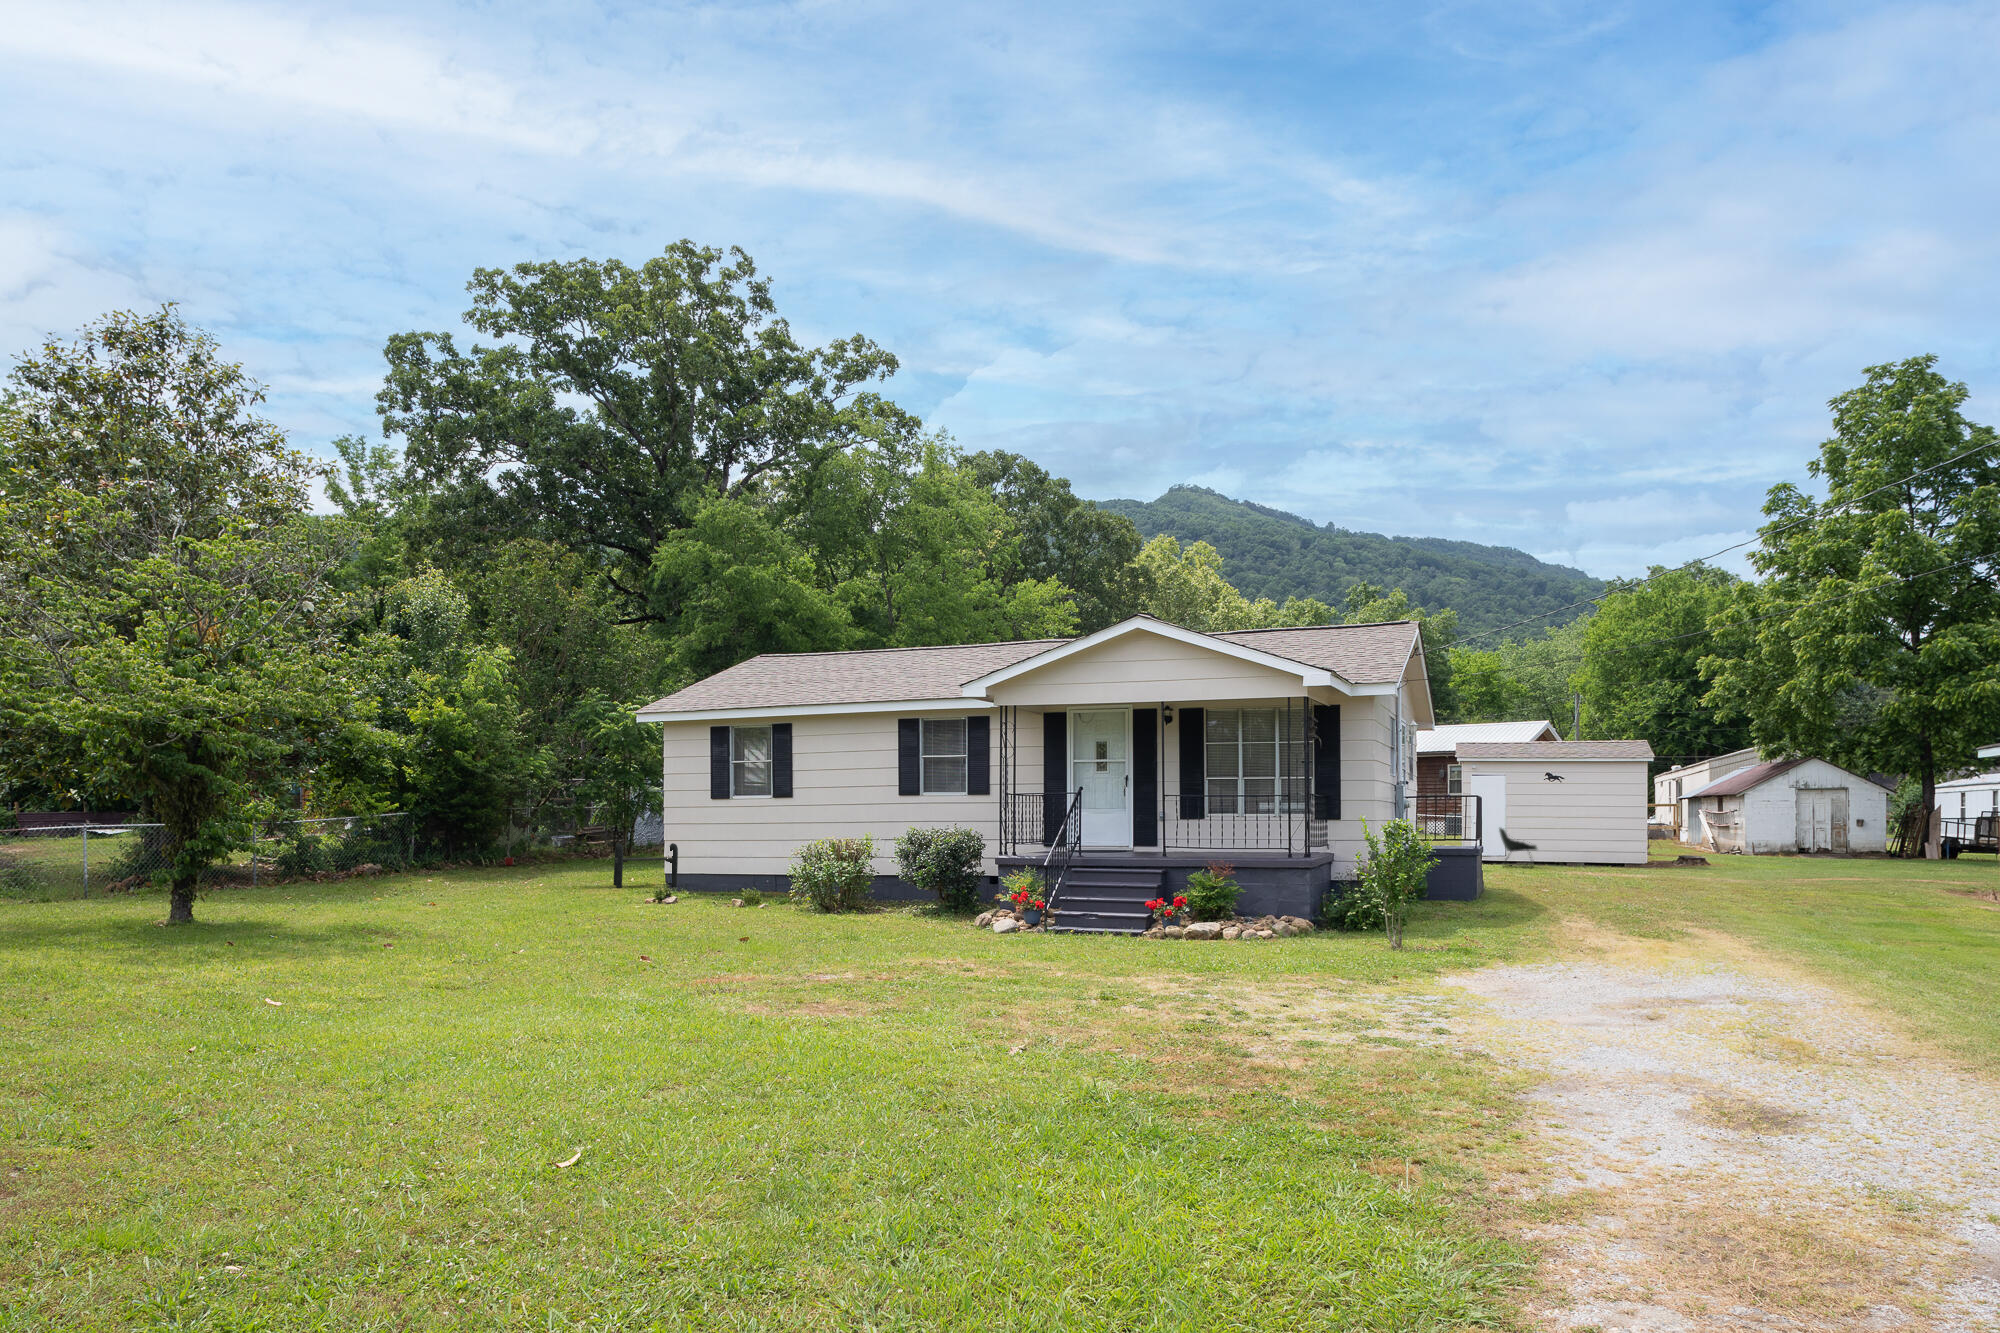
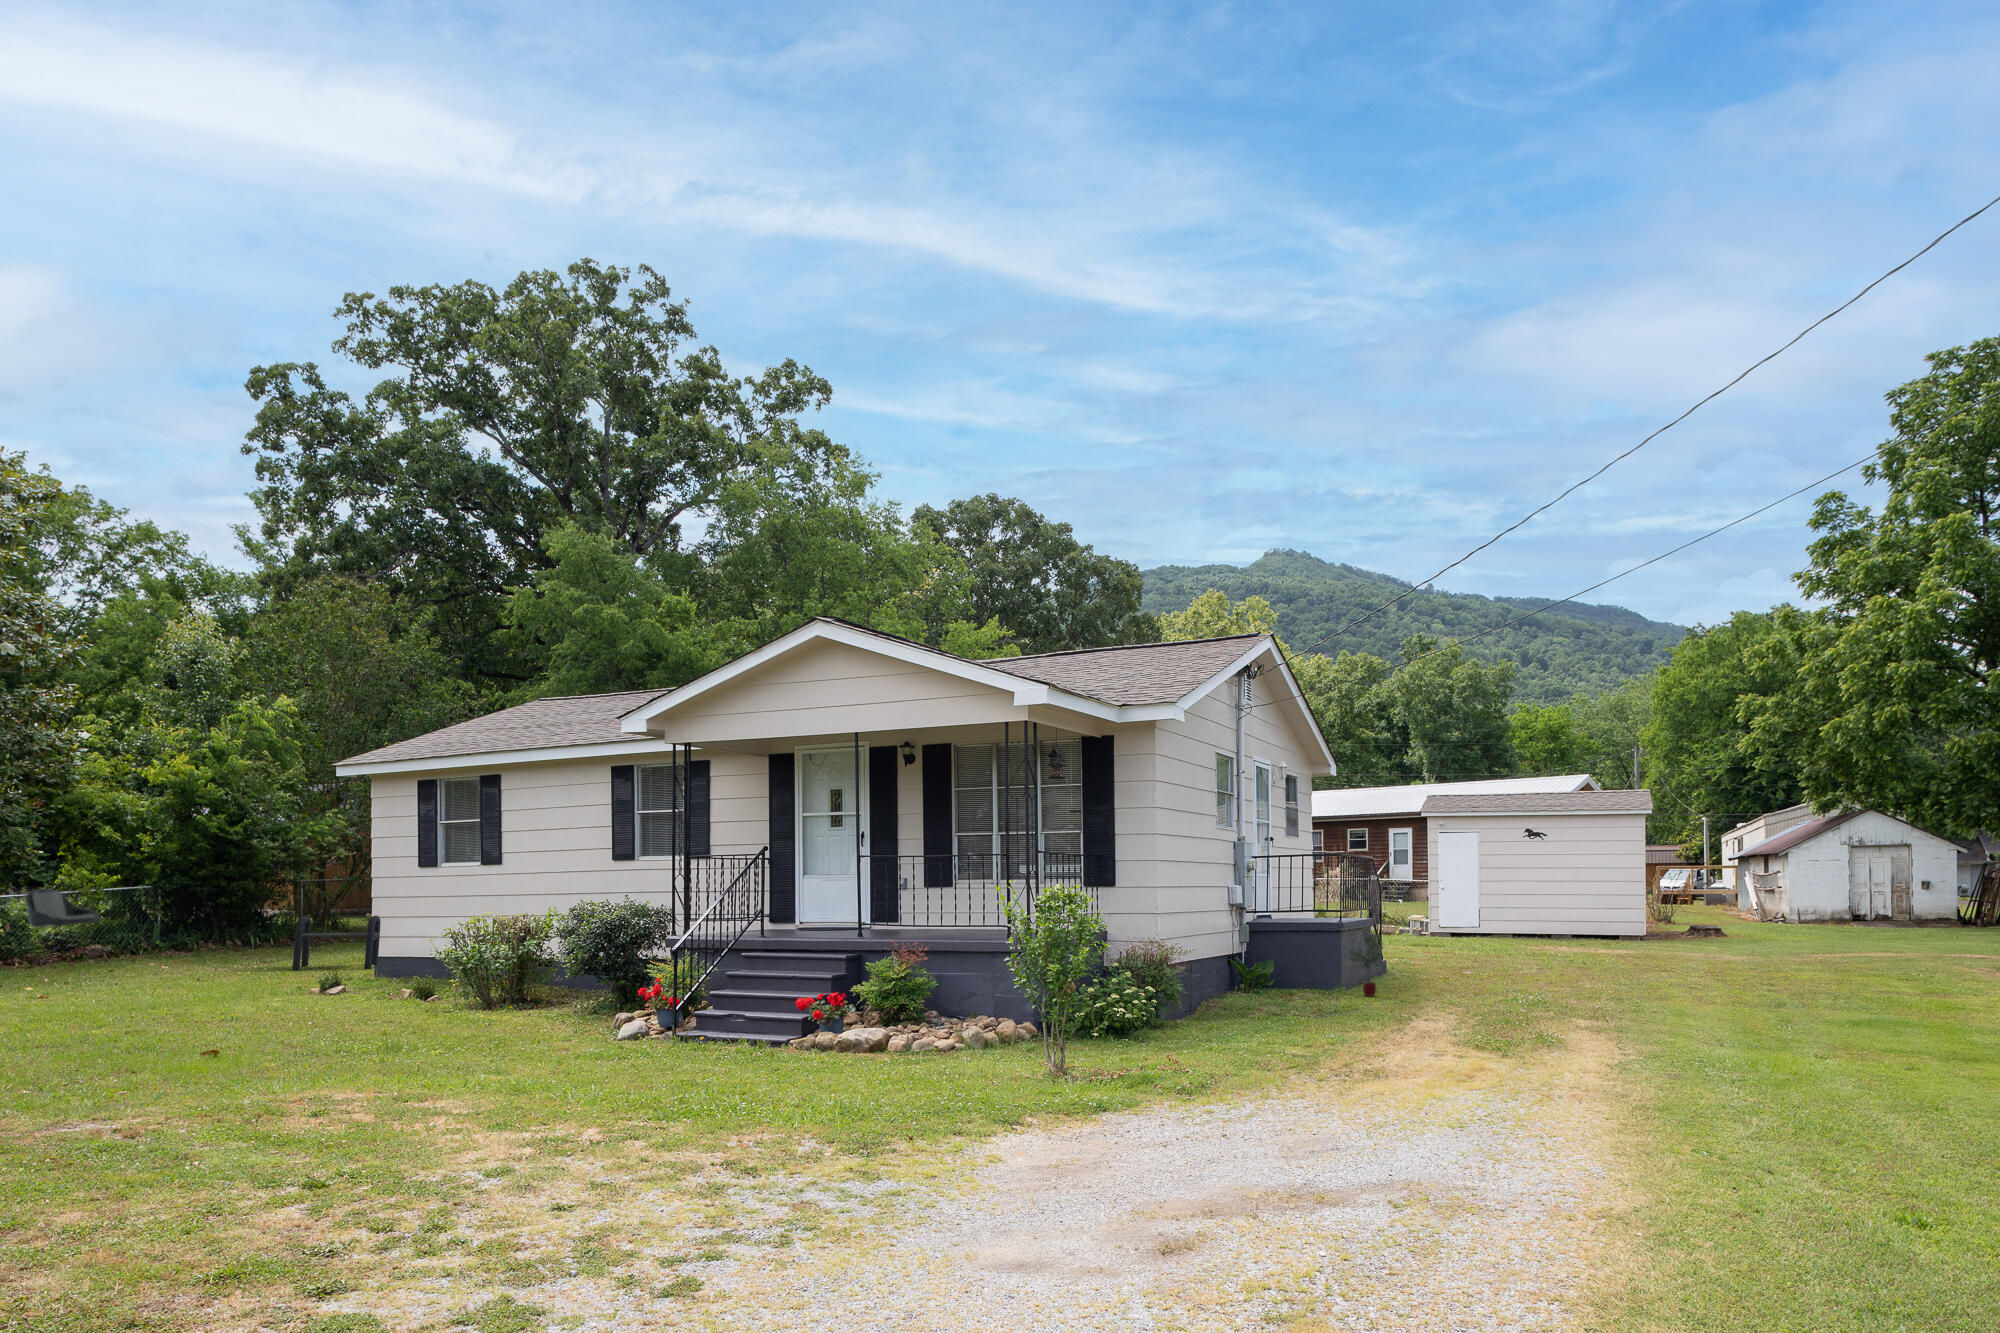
potted tree: present [496,823,524,866] -> present [1349,928,1383,997]
lounge chair: present [1499,828,1537,868] -> present [17,889,101,952]

